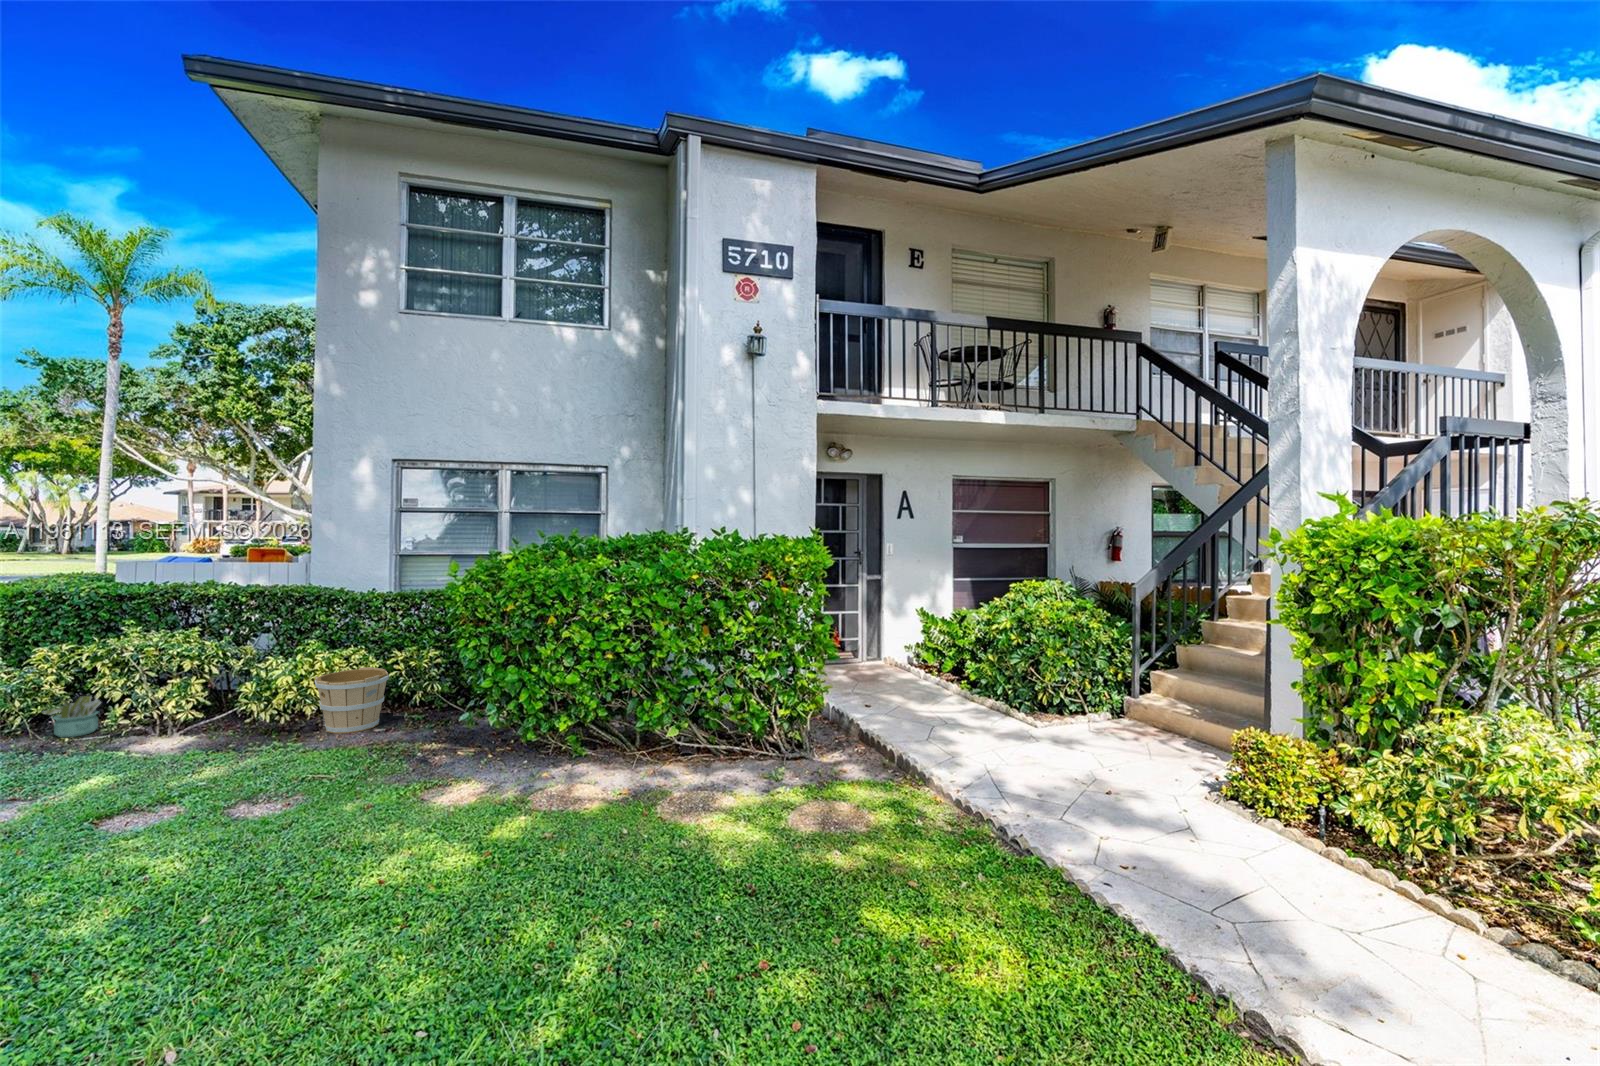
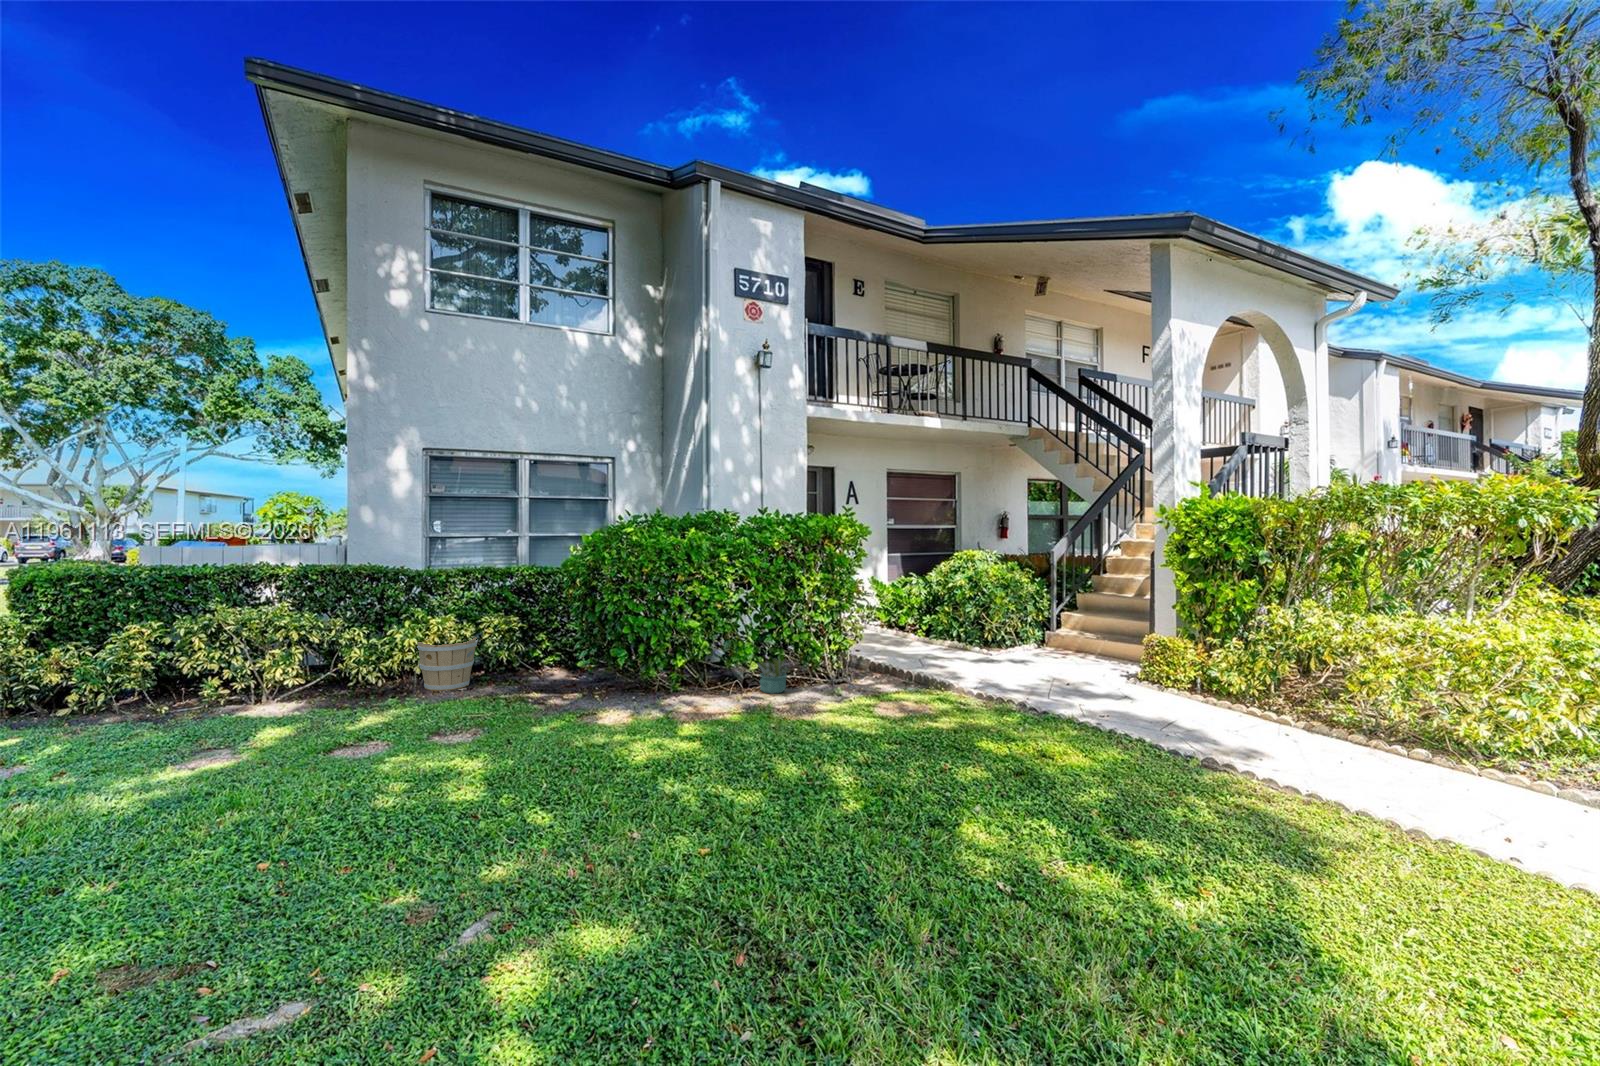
decorative plant: present [43,696,101,738] -> present [758,659,788,694]

